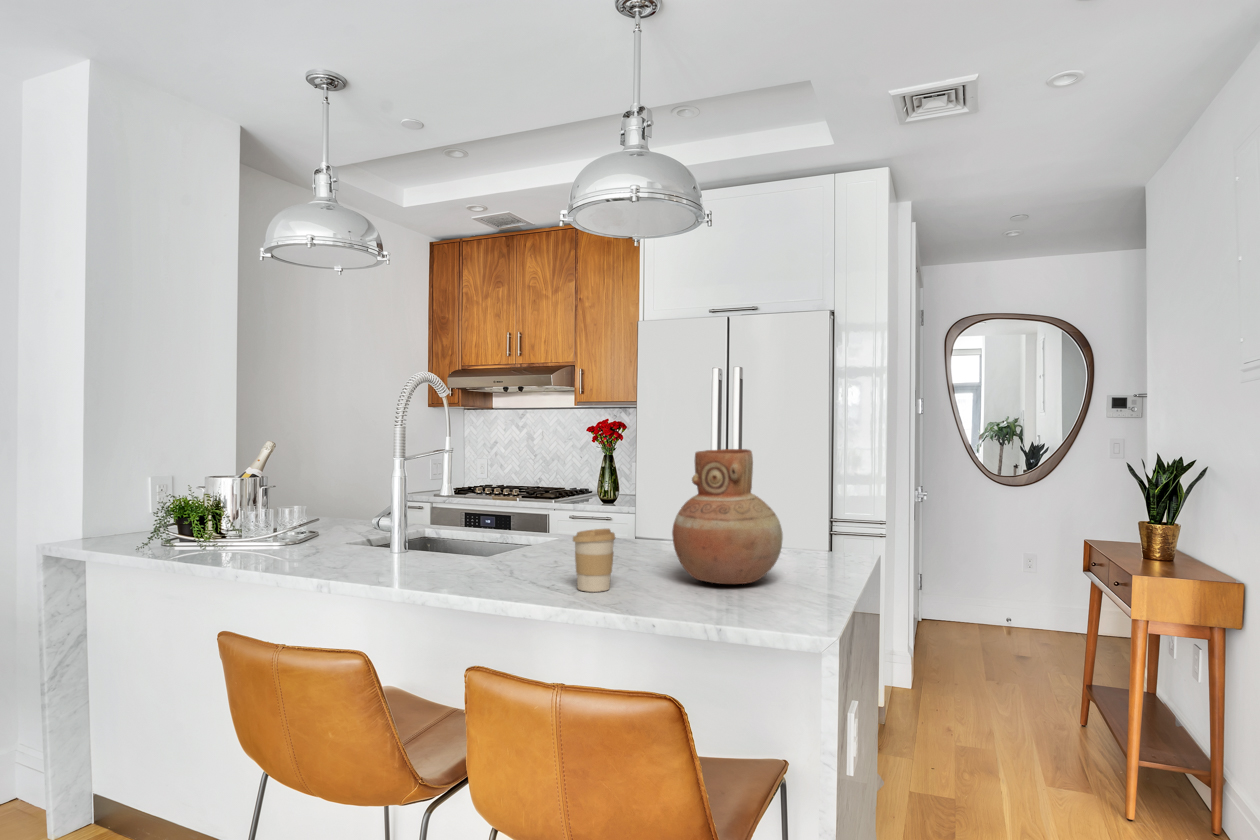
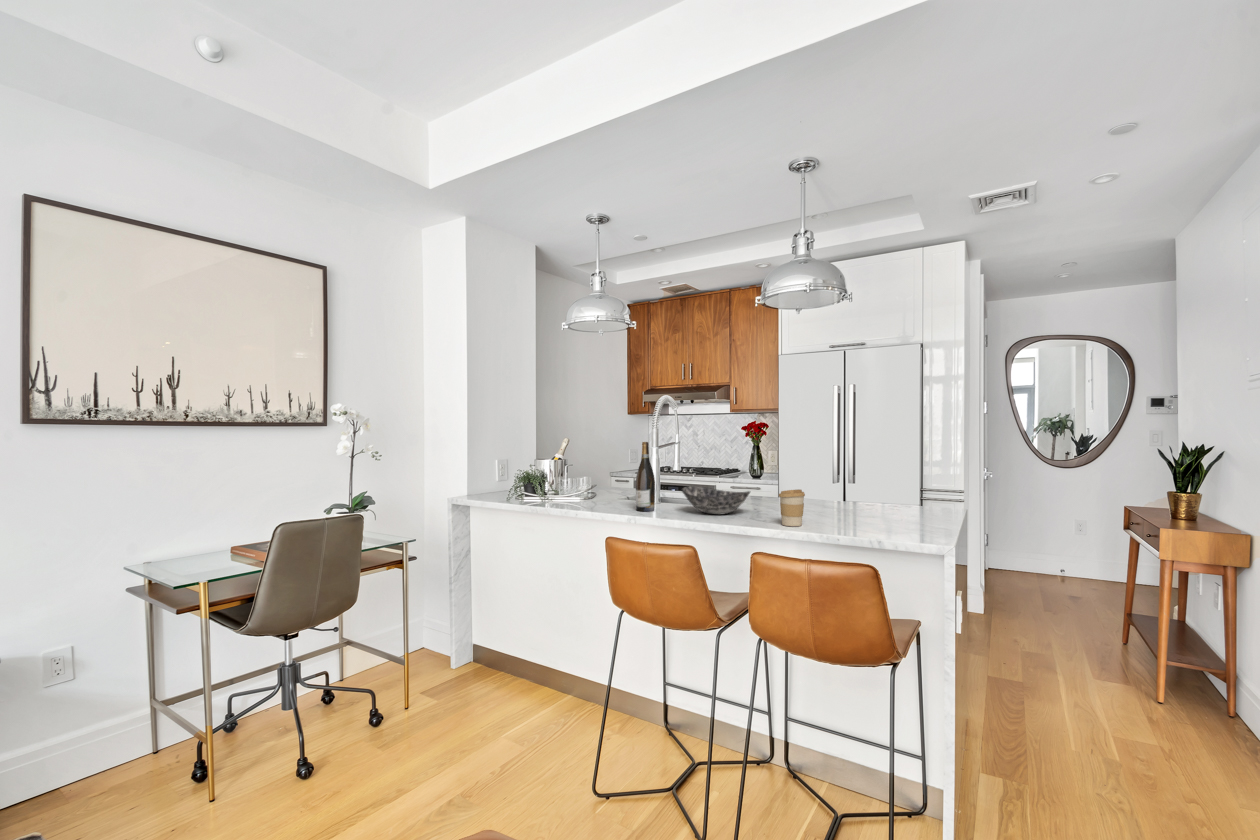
wine bottle: none [356,447,390,565] -> present [636,442,655,511]
vase: present [672,449,783,584] -> none [838,442,910,524]
bowl: none [430,522,543,570] -> present [682,486,750,515]

